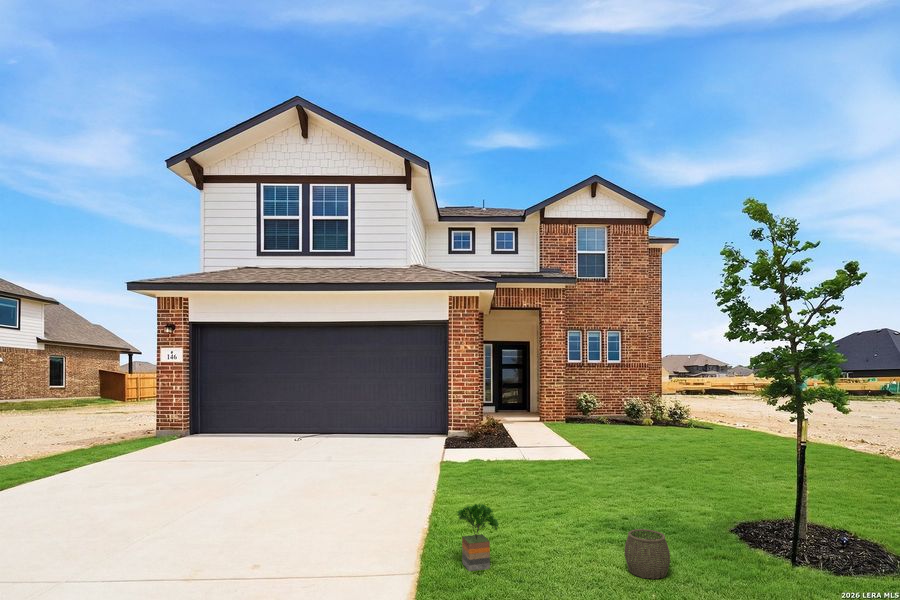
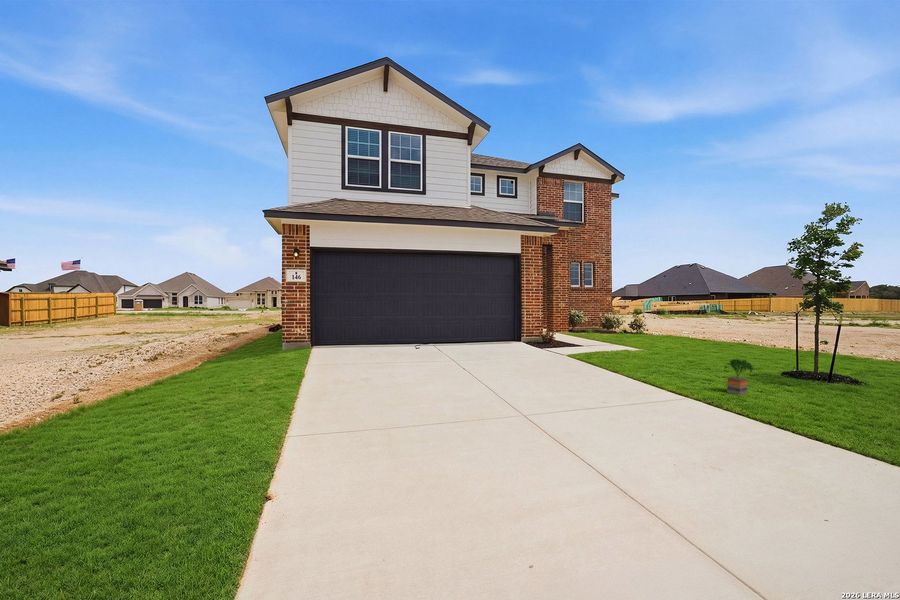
woven basket: present [624,529,670,579] -> none [807,369,837,392]

